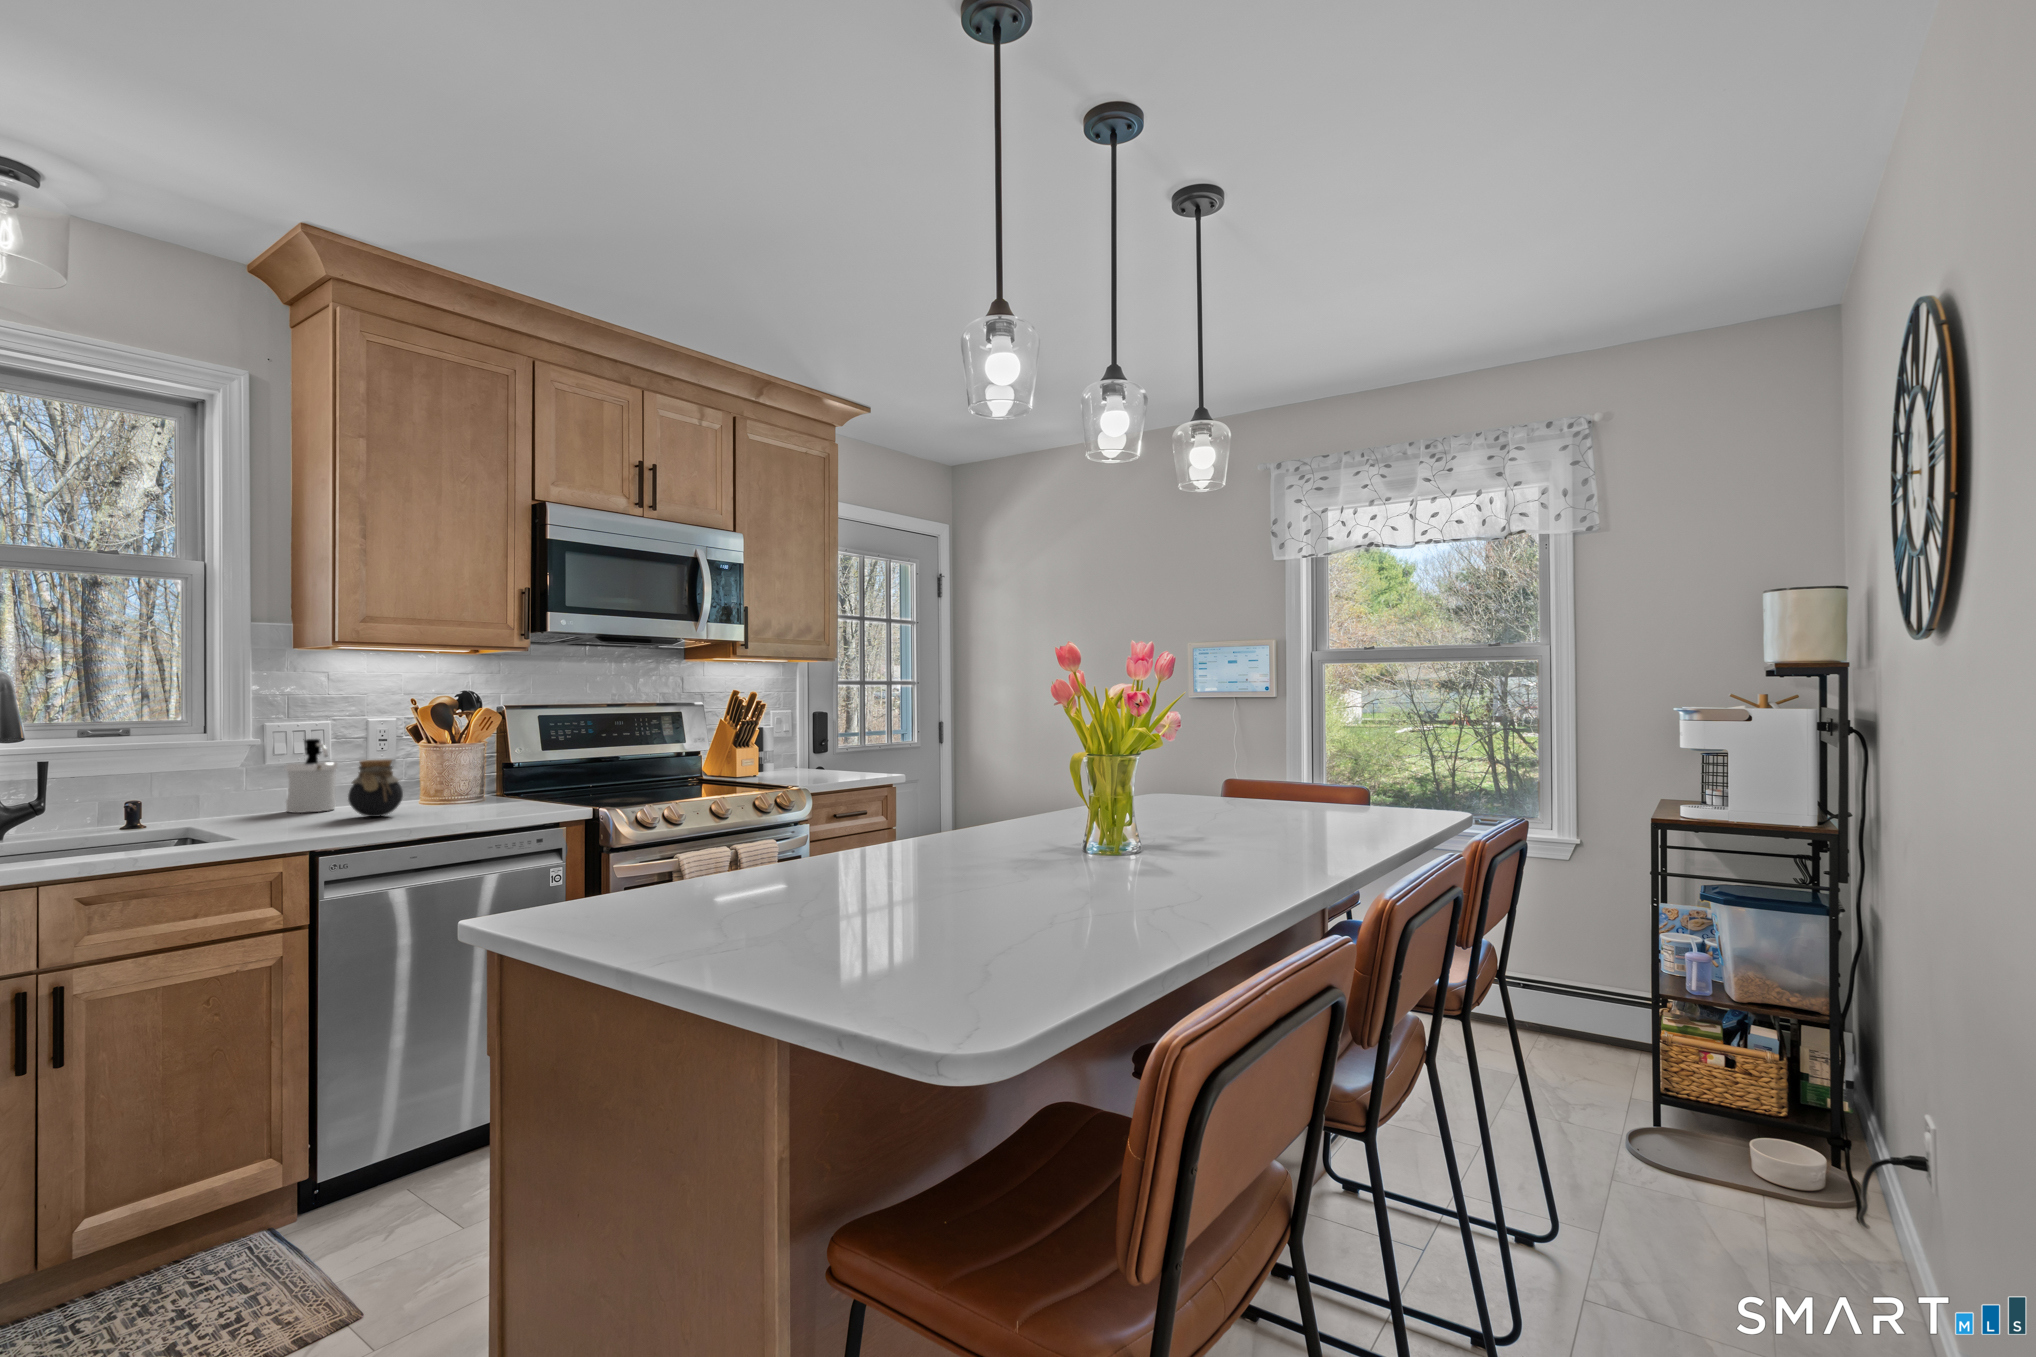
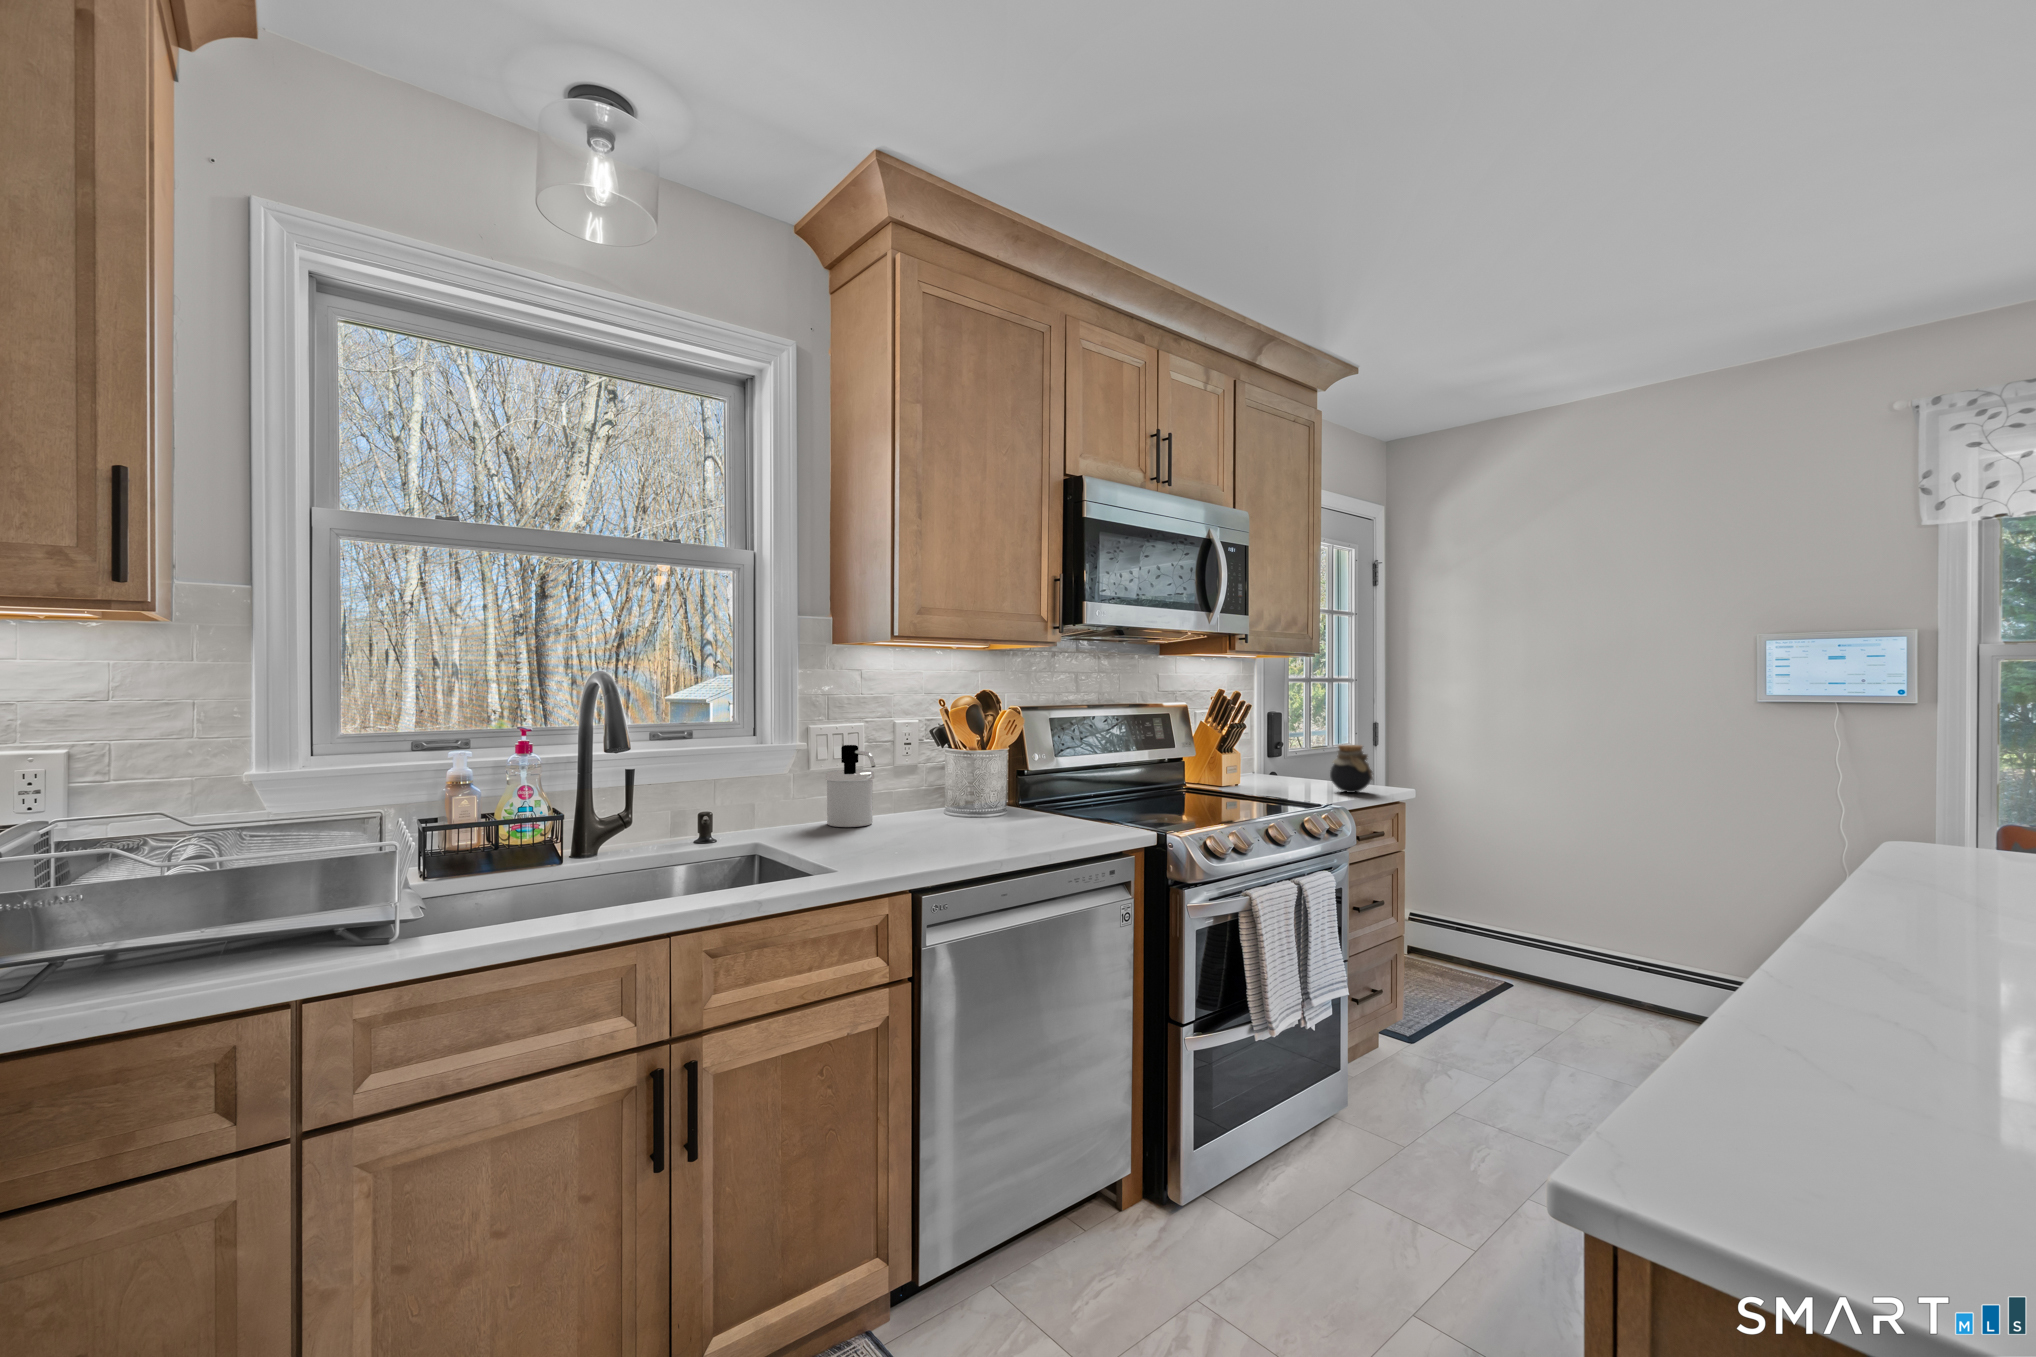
jar: present [348,760,403,817] -> present [1330,745,1373,793]

